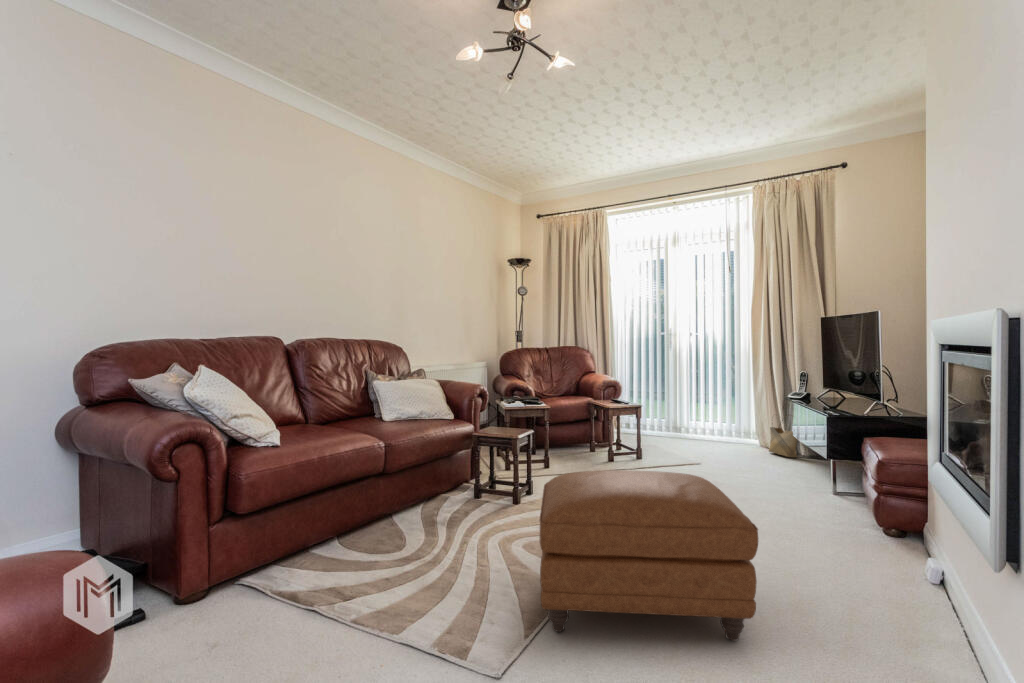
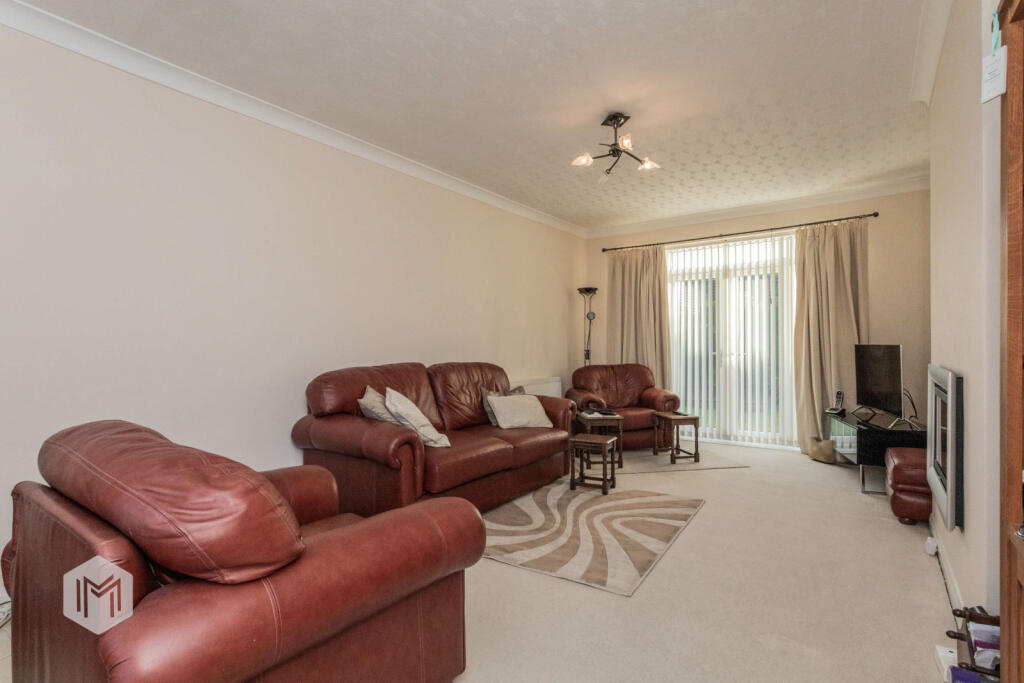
ottoman: present [539,470,758,641] -> none [641,469,798,584]

